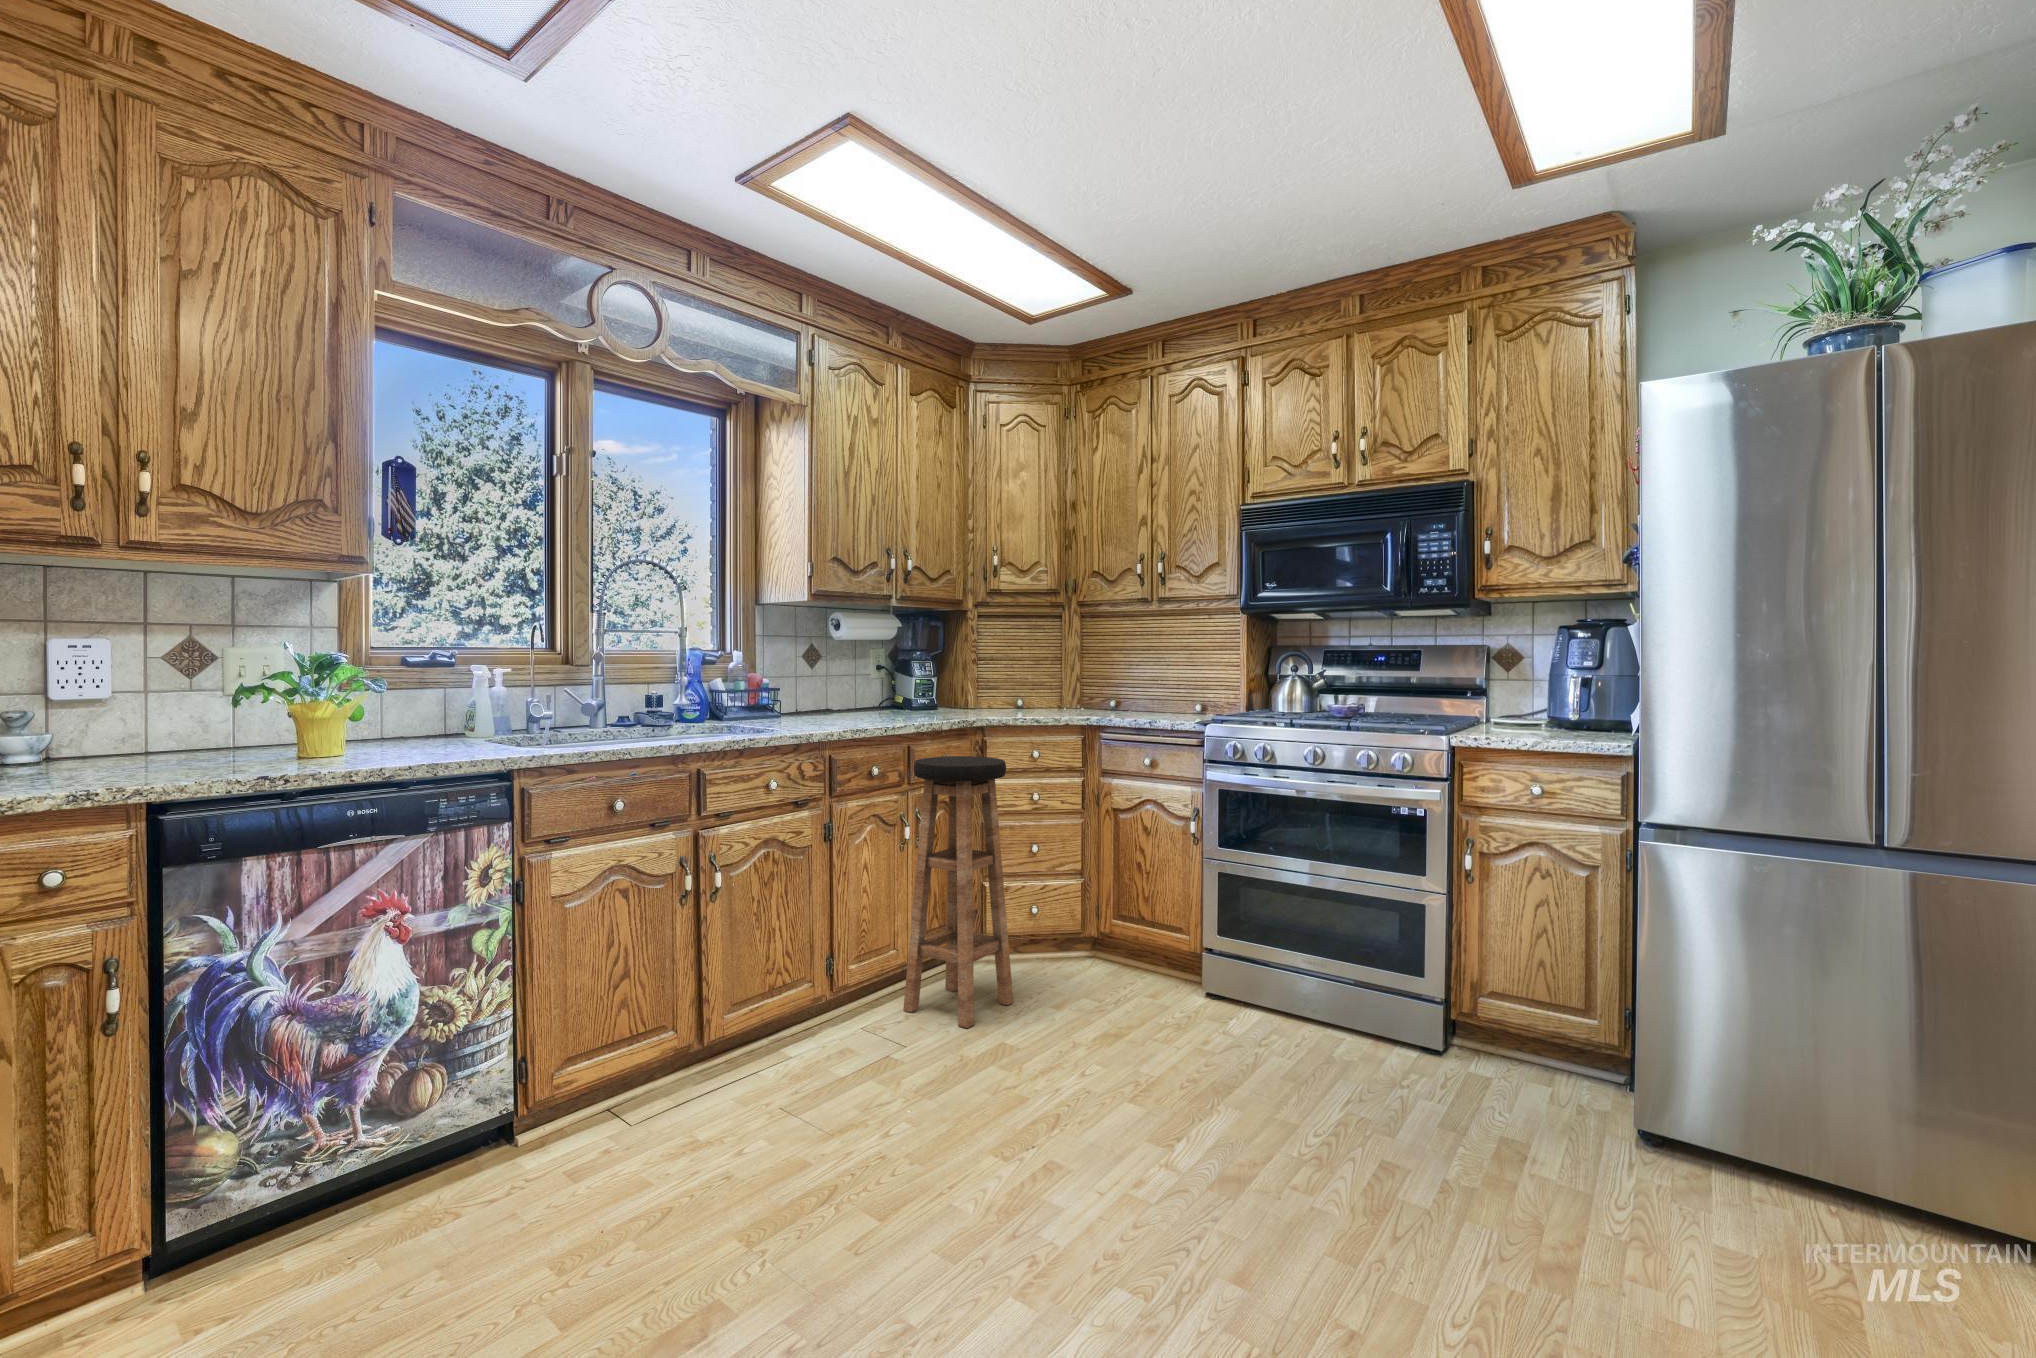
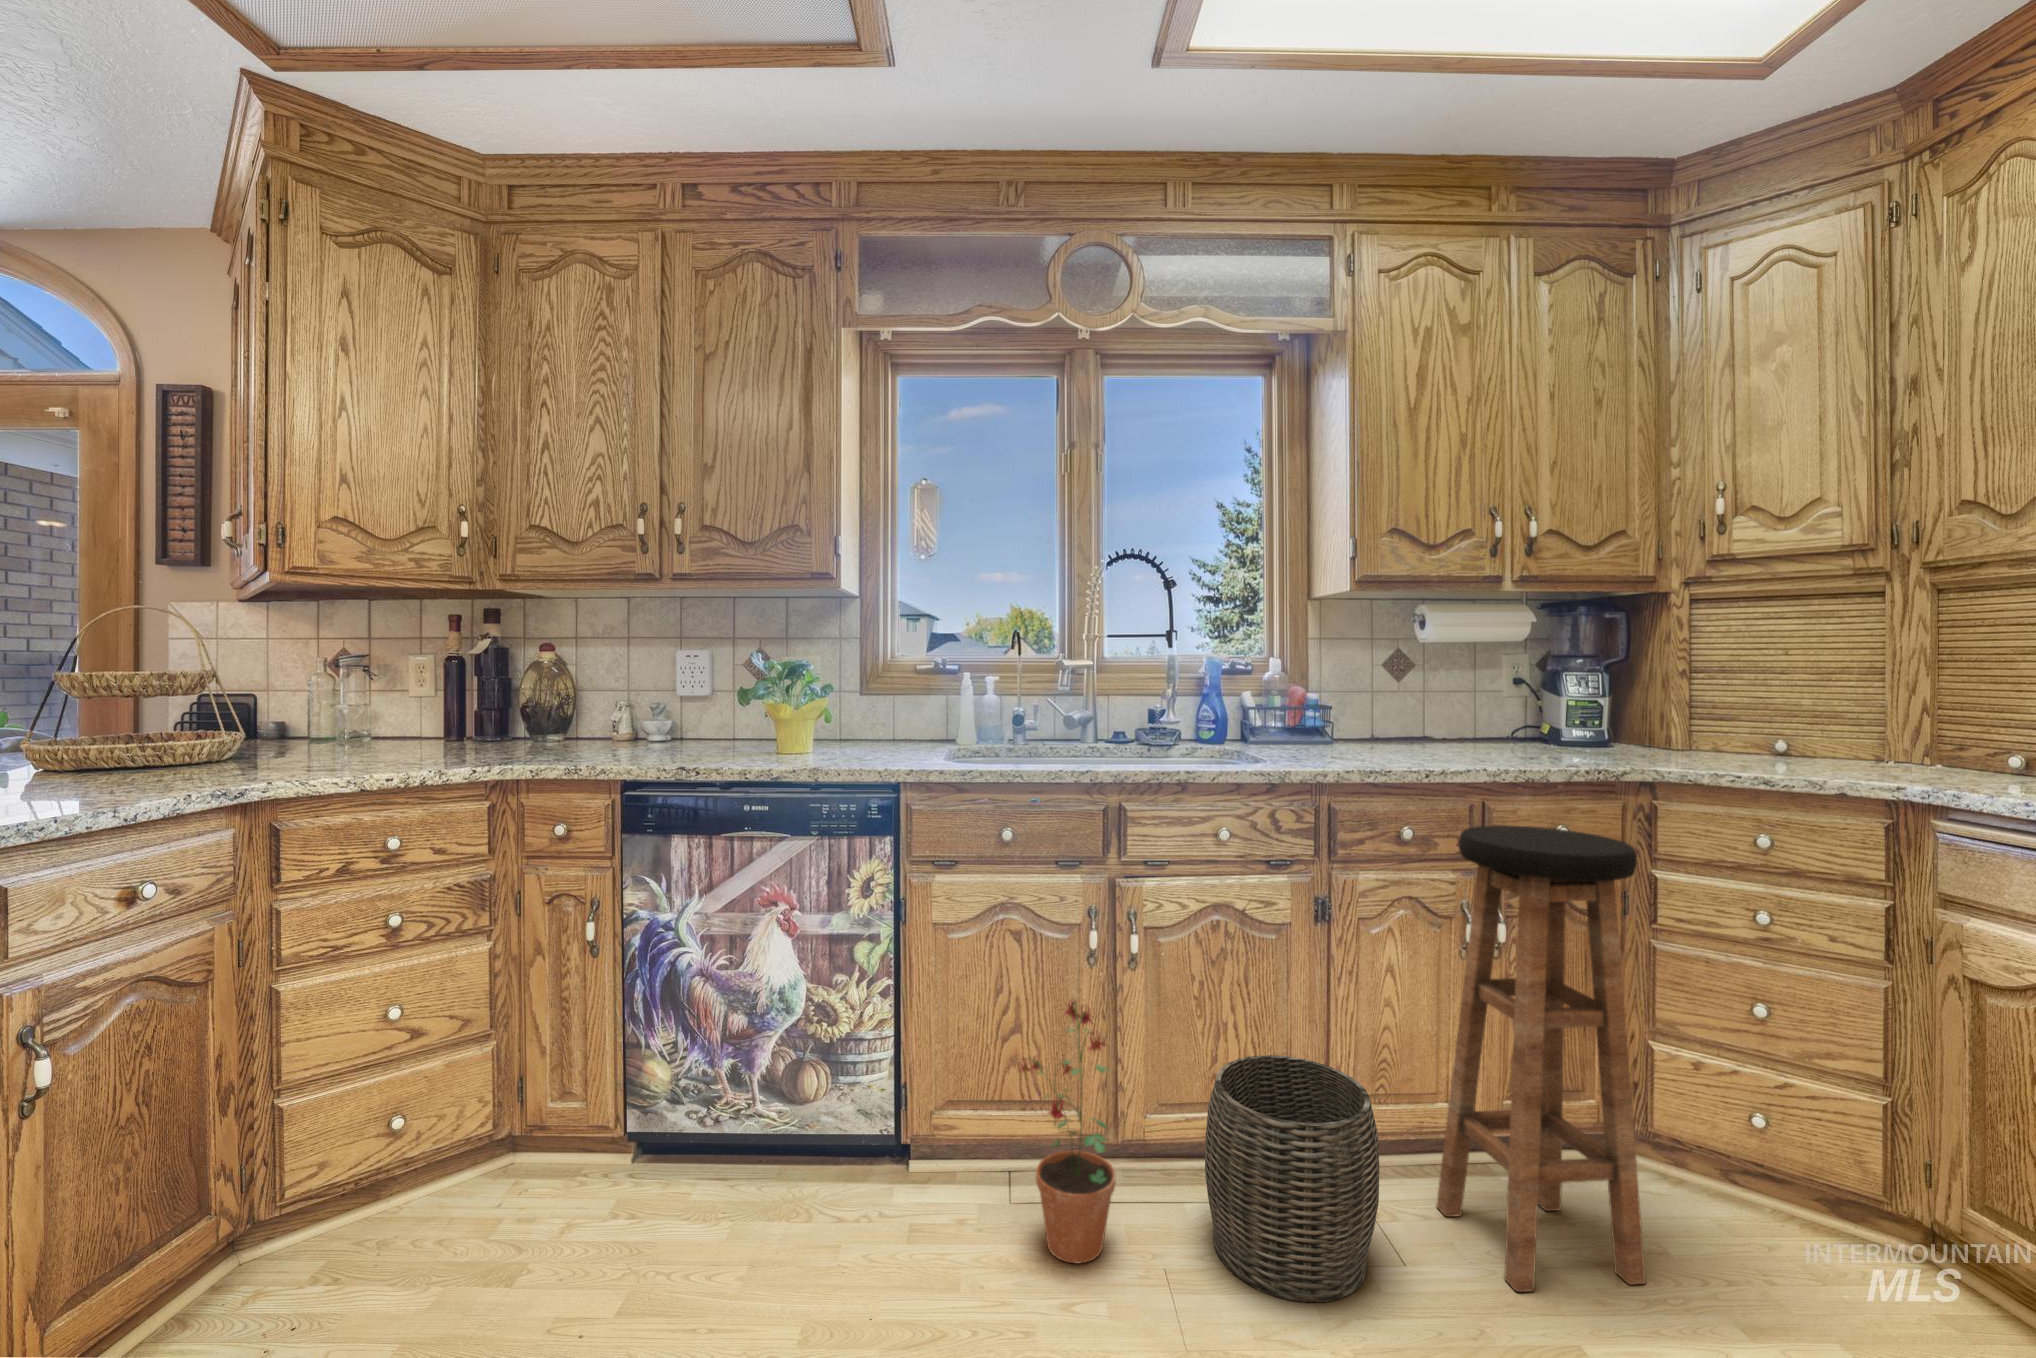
potted plant: none [652,929,757,1128] -> present [1021,1000,1116,1263]
woven basket: none [788,933,904,1084] -> present [1205,1055,1379,1302]

